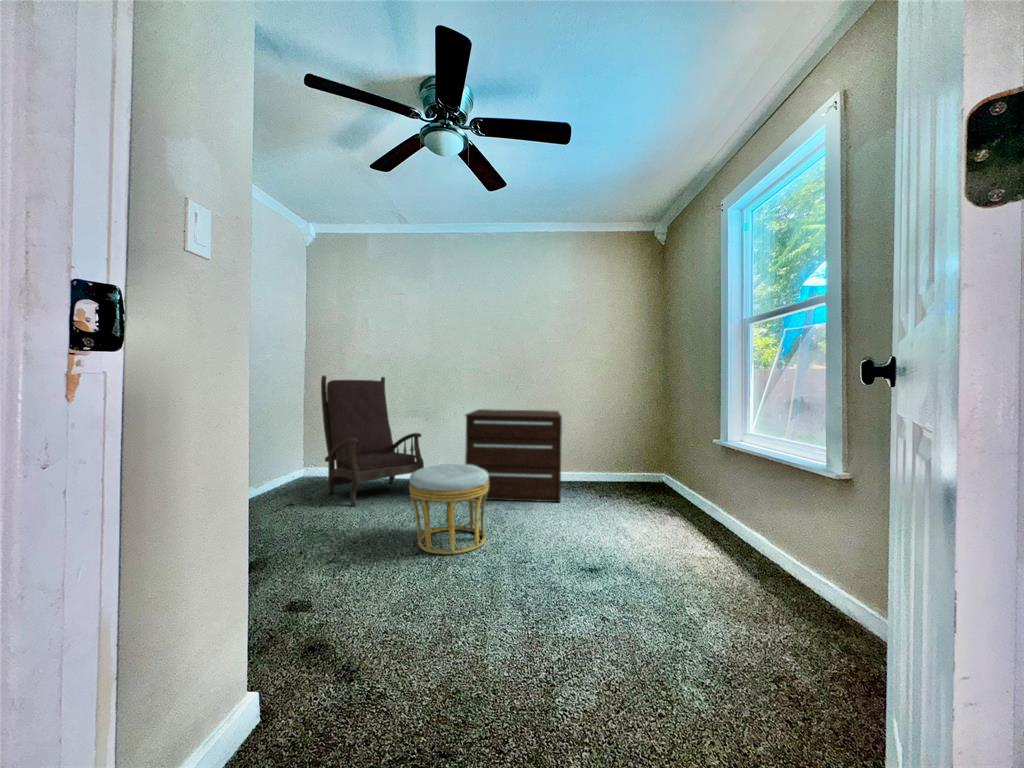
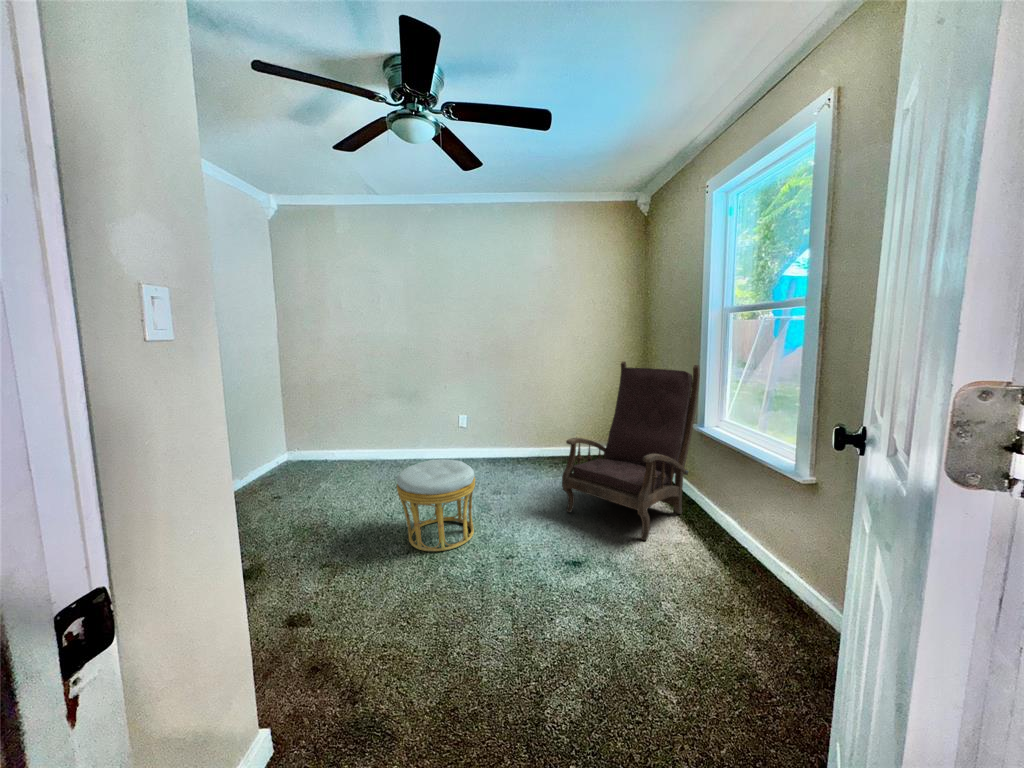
armchair: present [321,376,424,506] -> present [562,362,700,540]
dresser: present [465,409,562,503] -> none [448,389,545,484]

